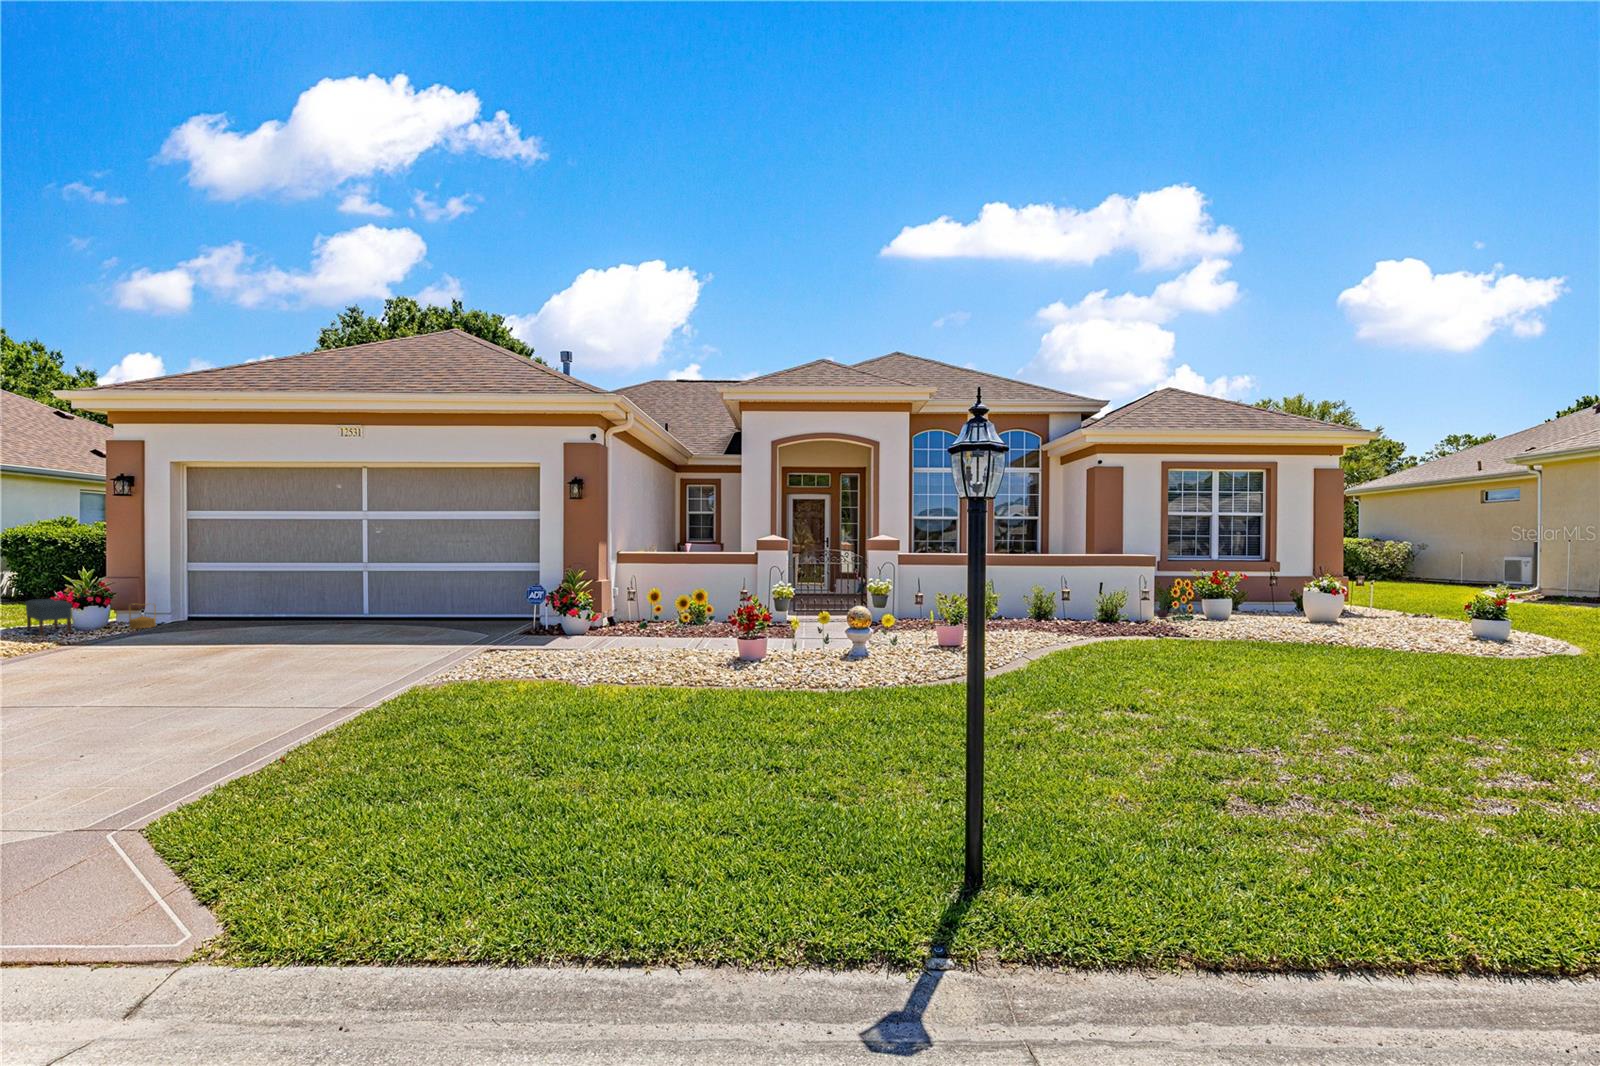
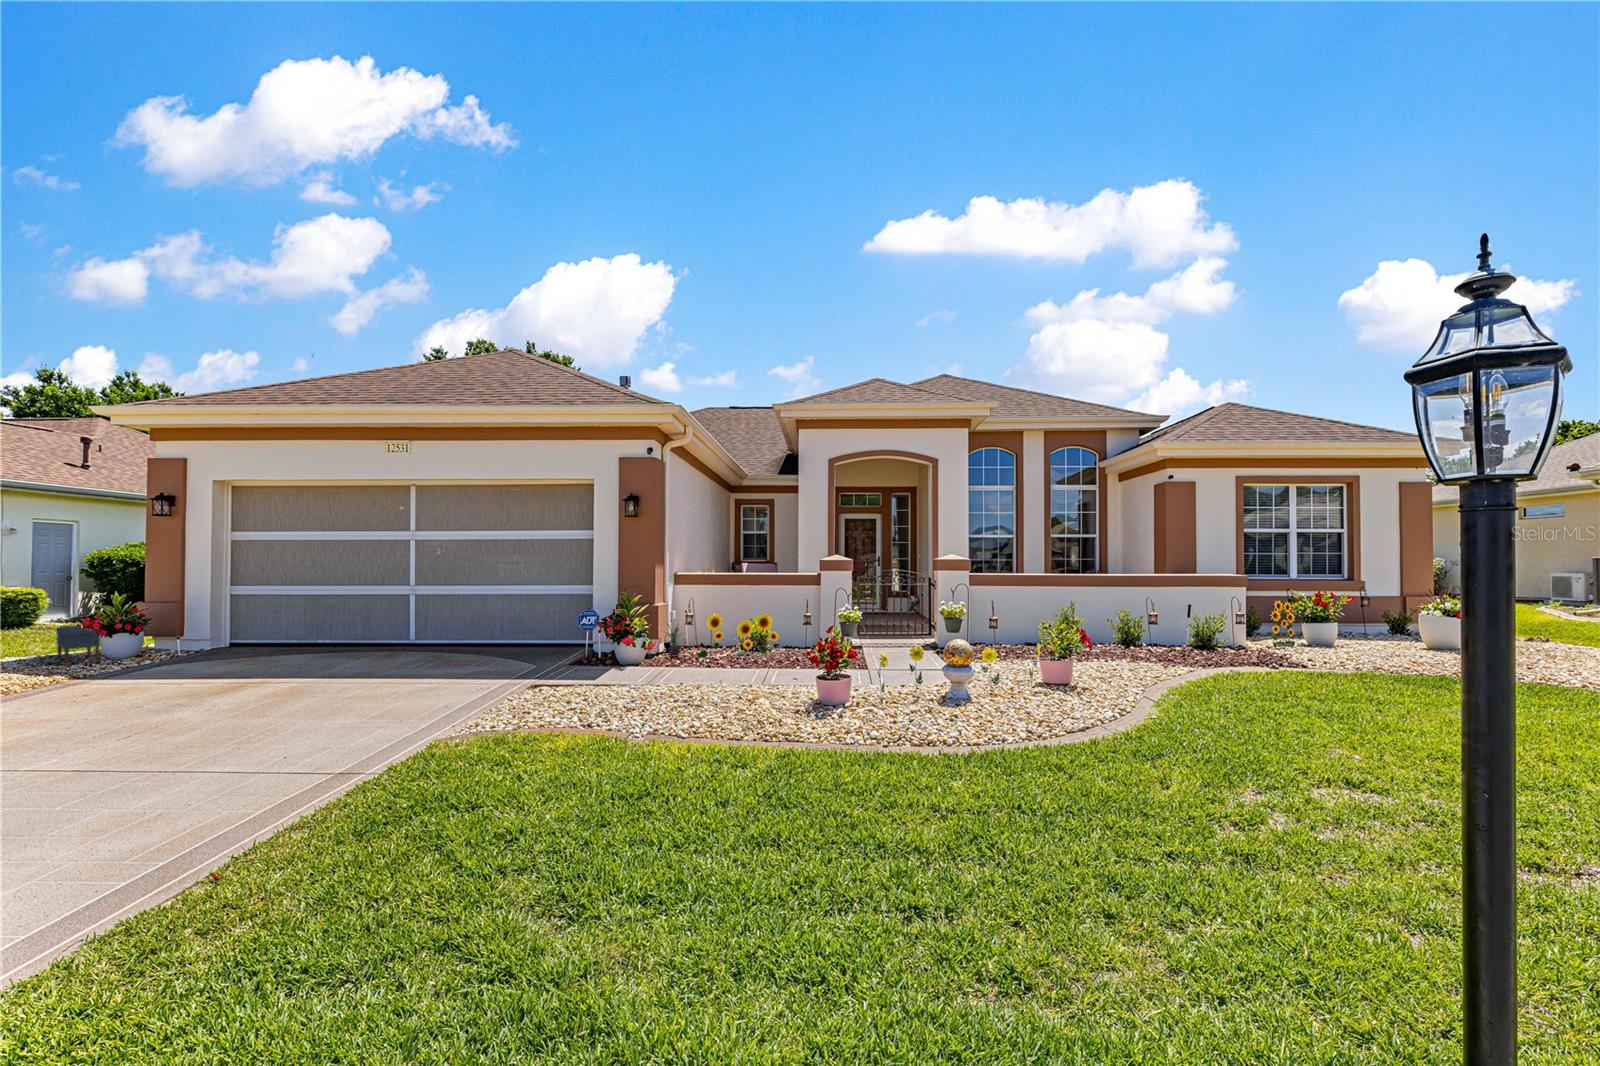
decorative plant: present [1157,594,1168,619] -> present [667,624,682,657]
woven basket: present [129,603,156,629] -> none [163,630,192,656]

